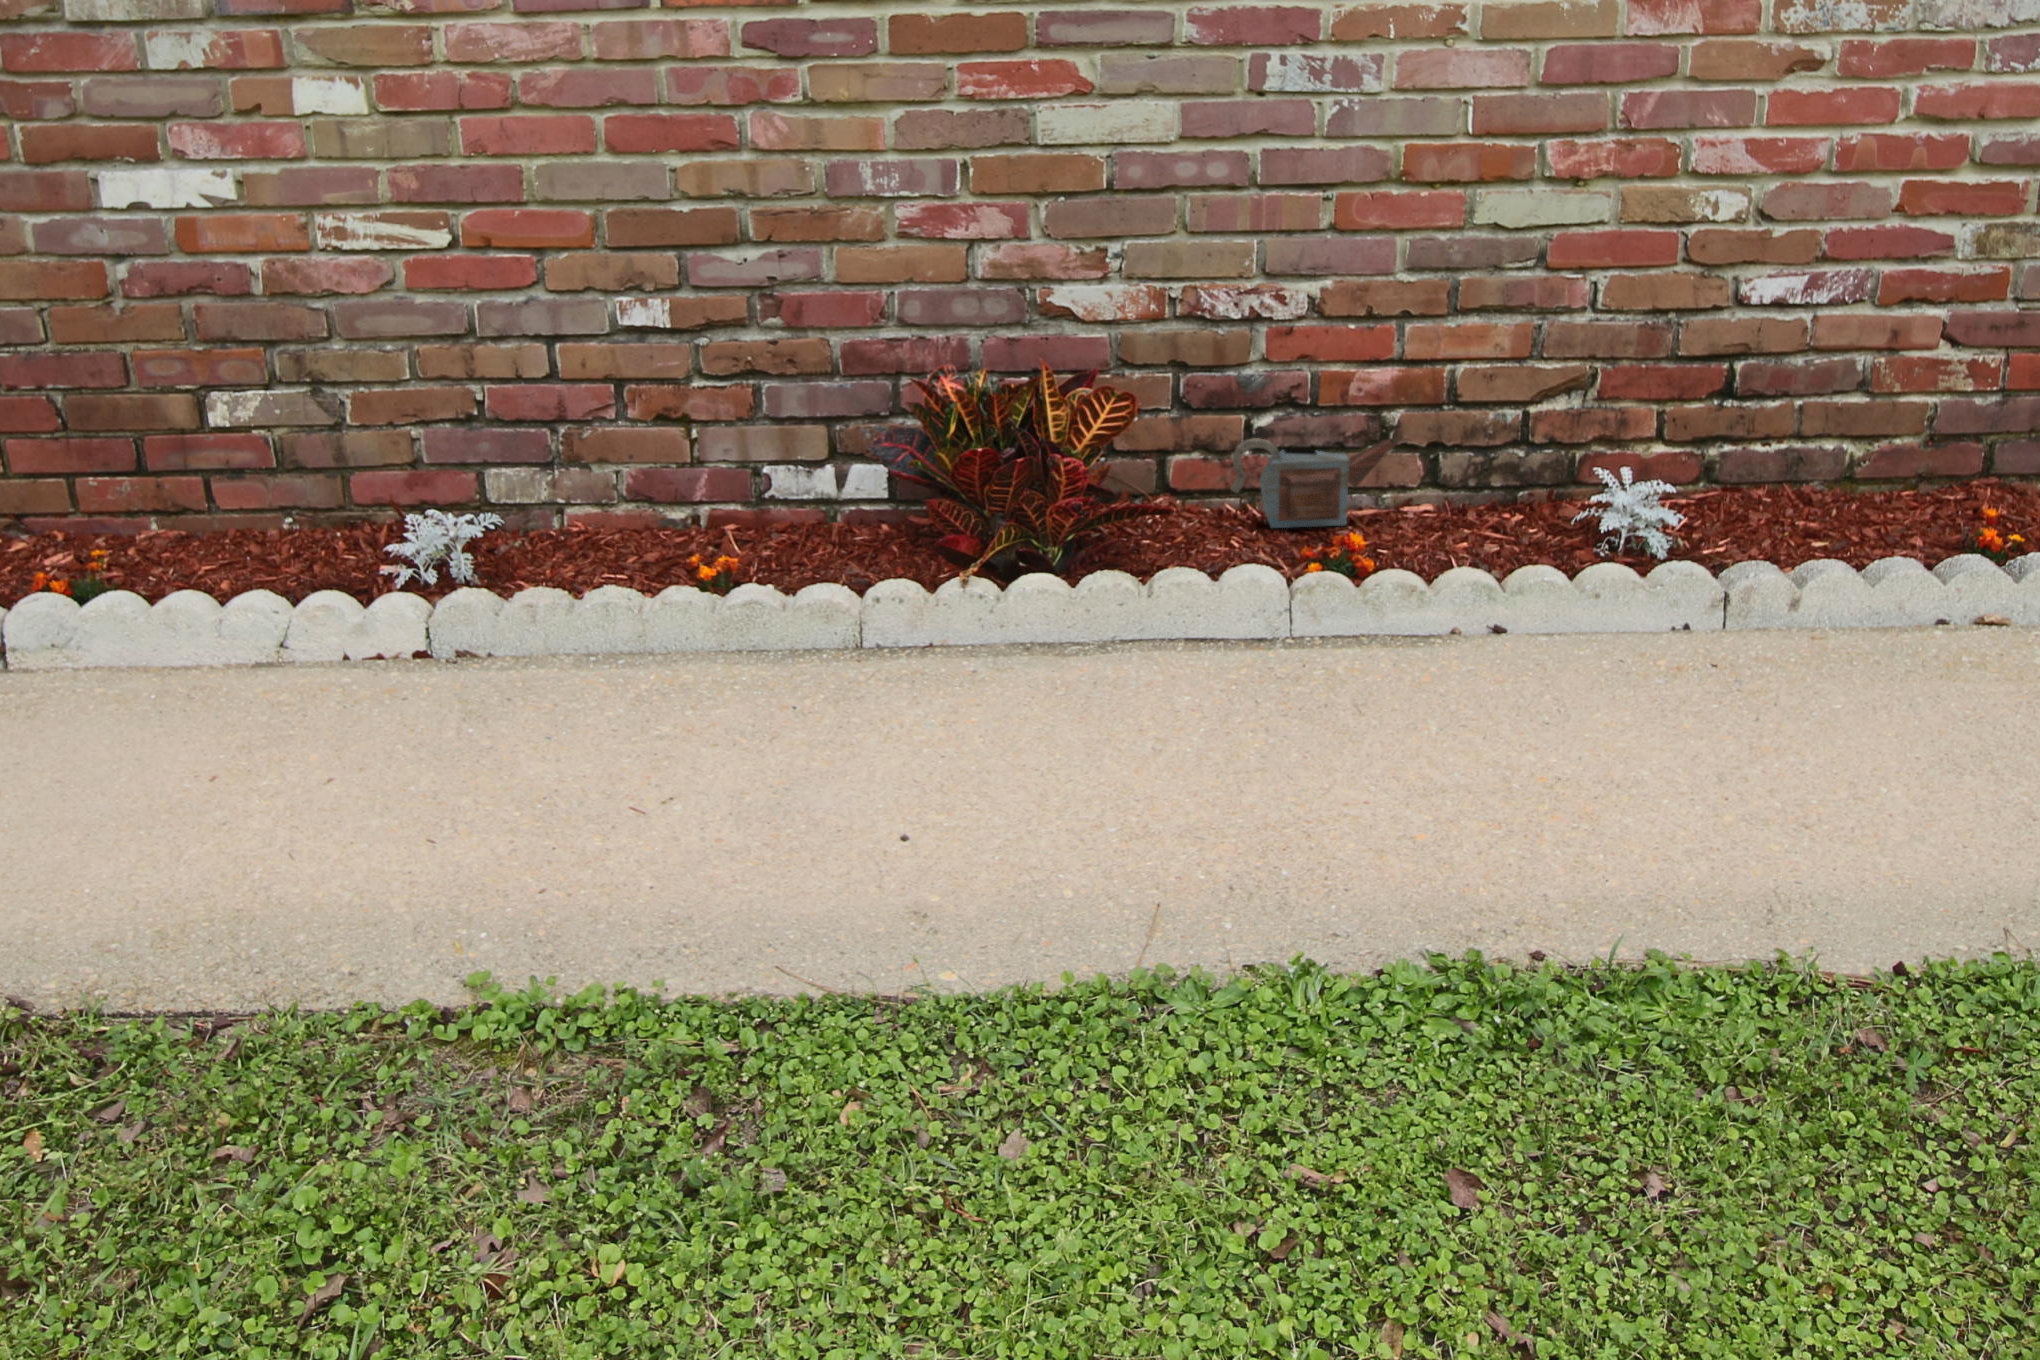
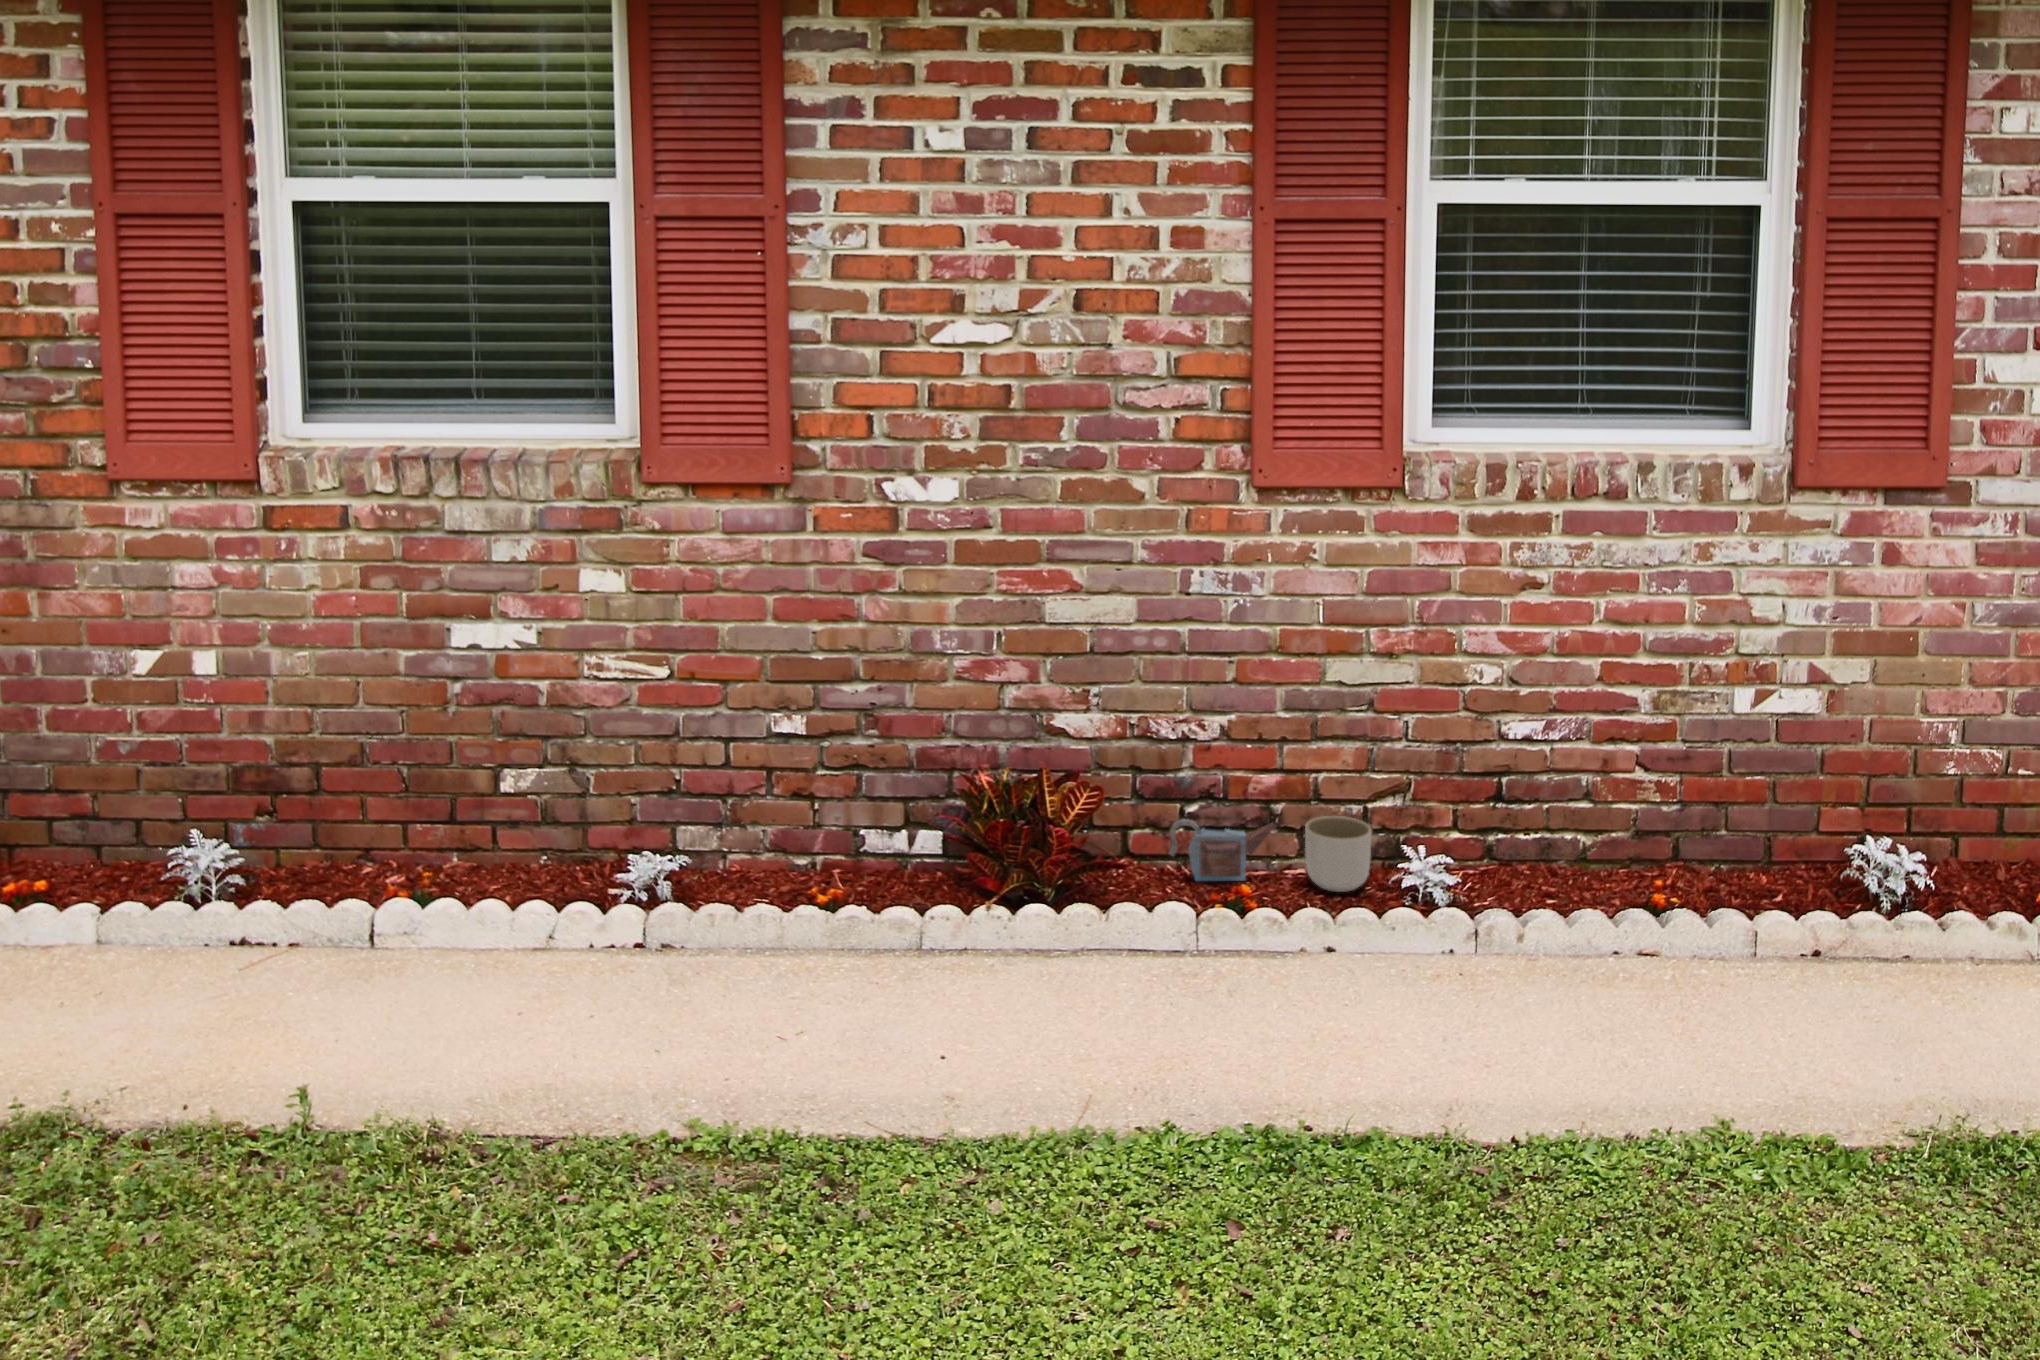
planter: none [1438,427,1543,539] -> present [1305,816,1372,892]

